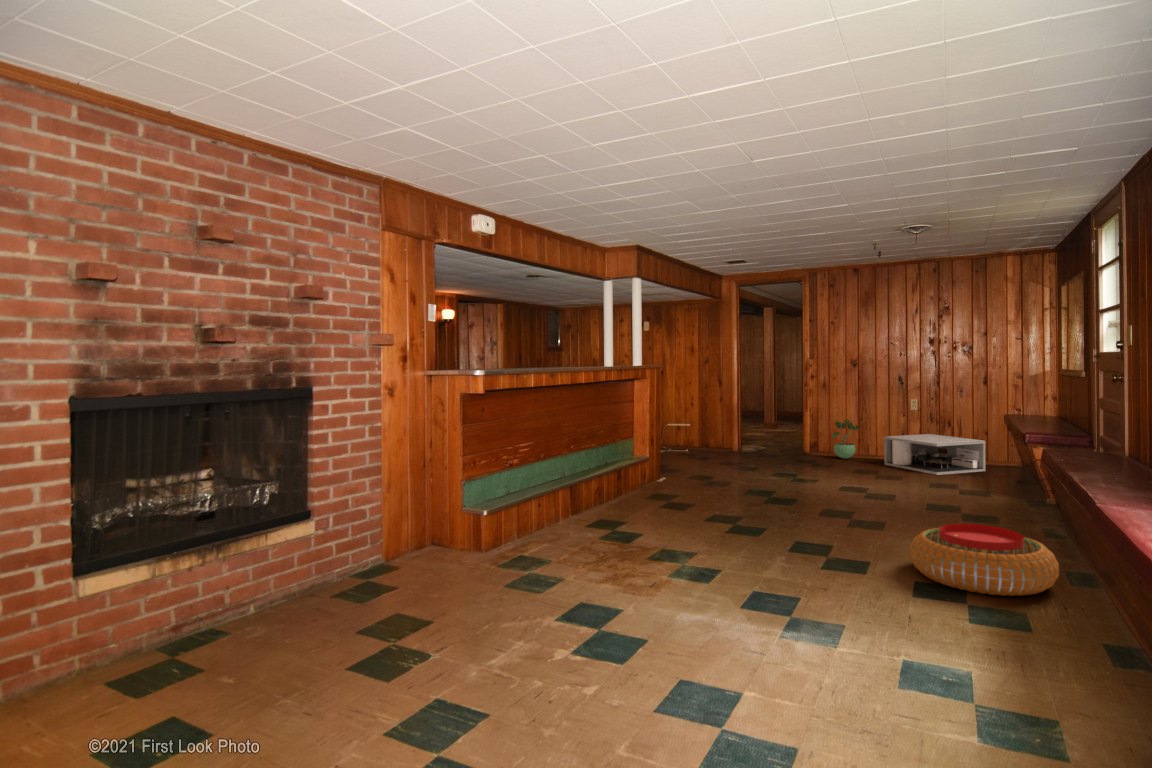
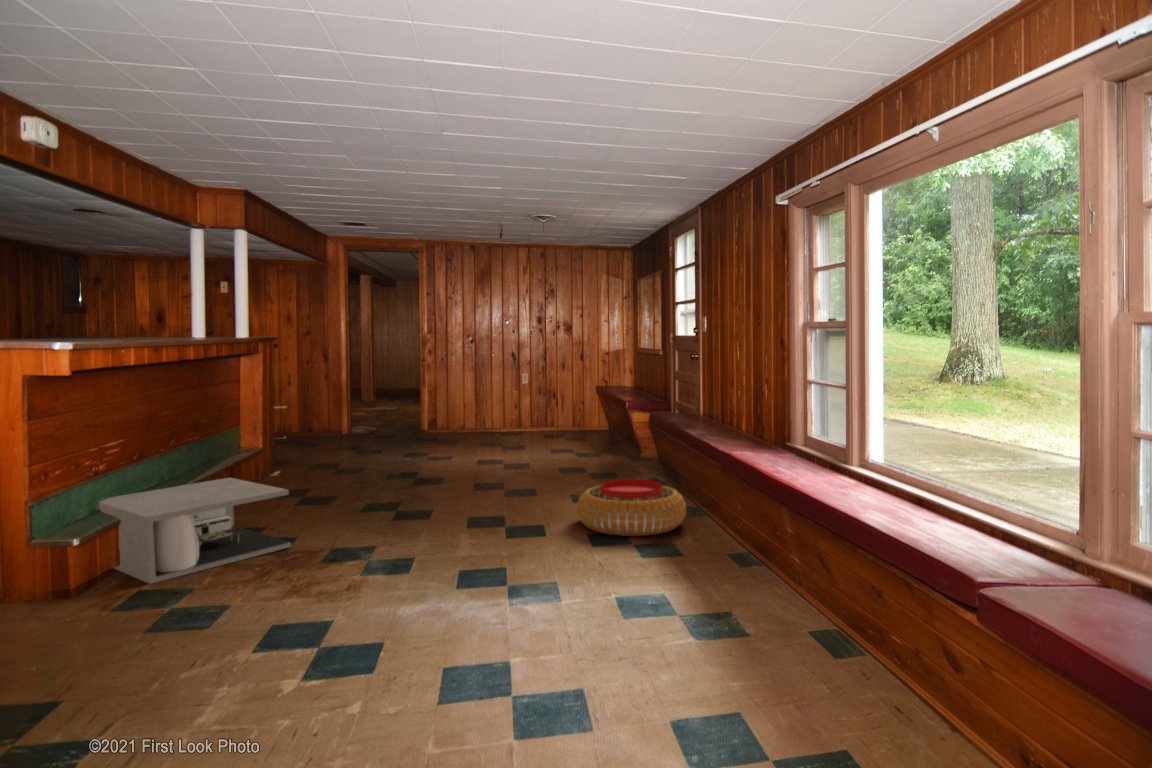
potted plant: present [831,419,859,459] -> none [450,397,477,437]
coffee table: present [884,434,985,475] -> present [99,478,291,584]

